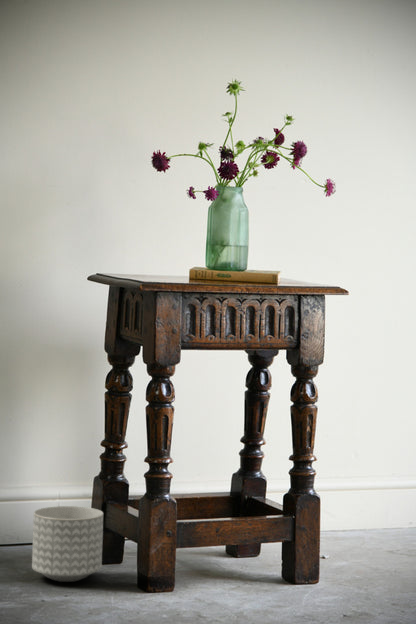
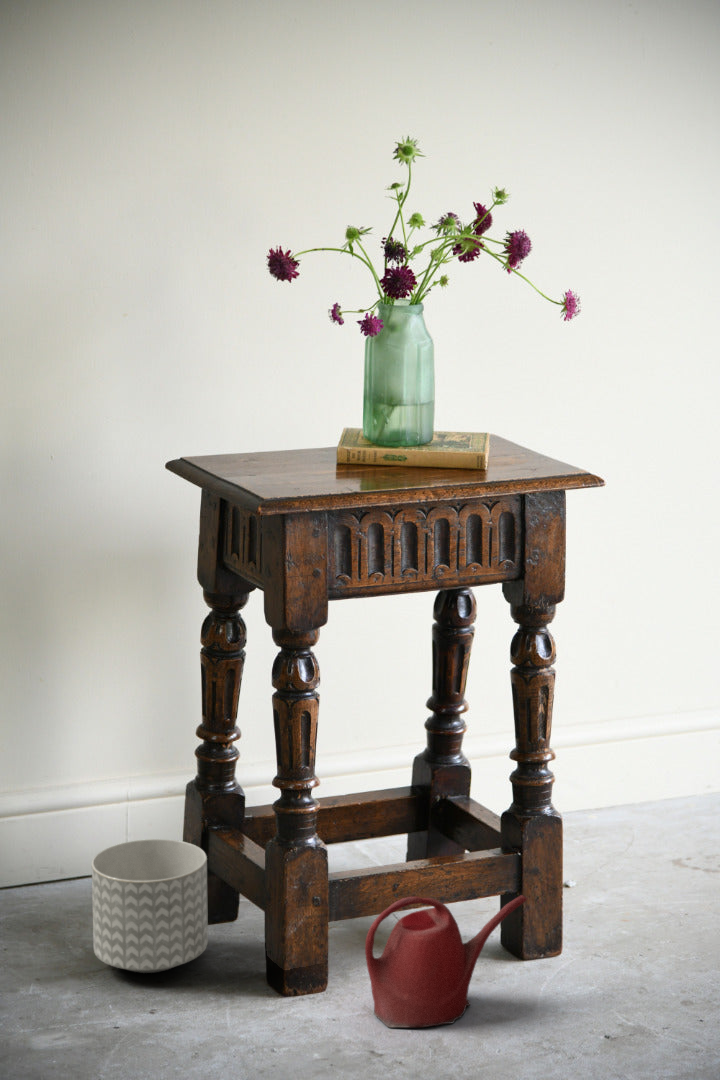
watering can: none [198,528,297,605] -> present [365,895,528,1028]

